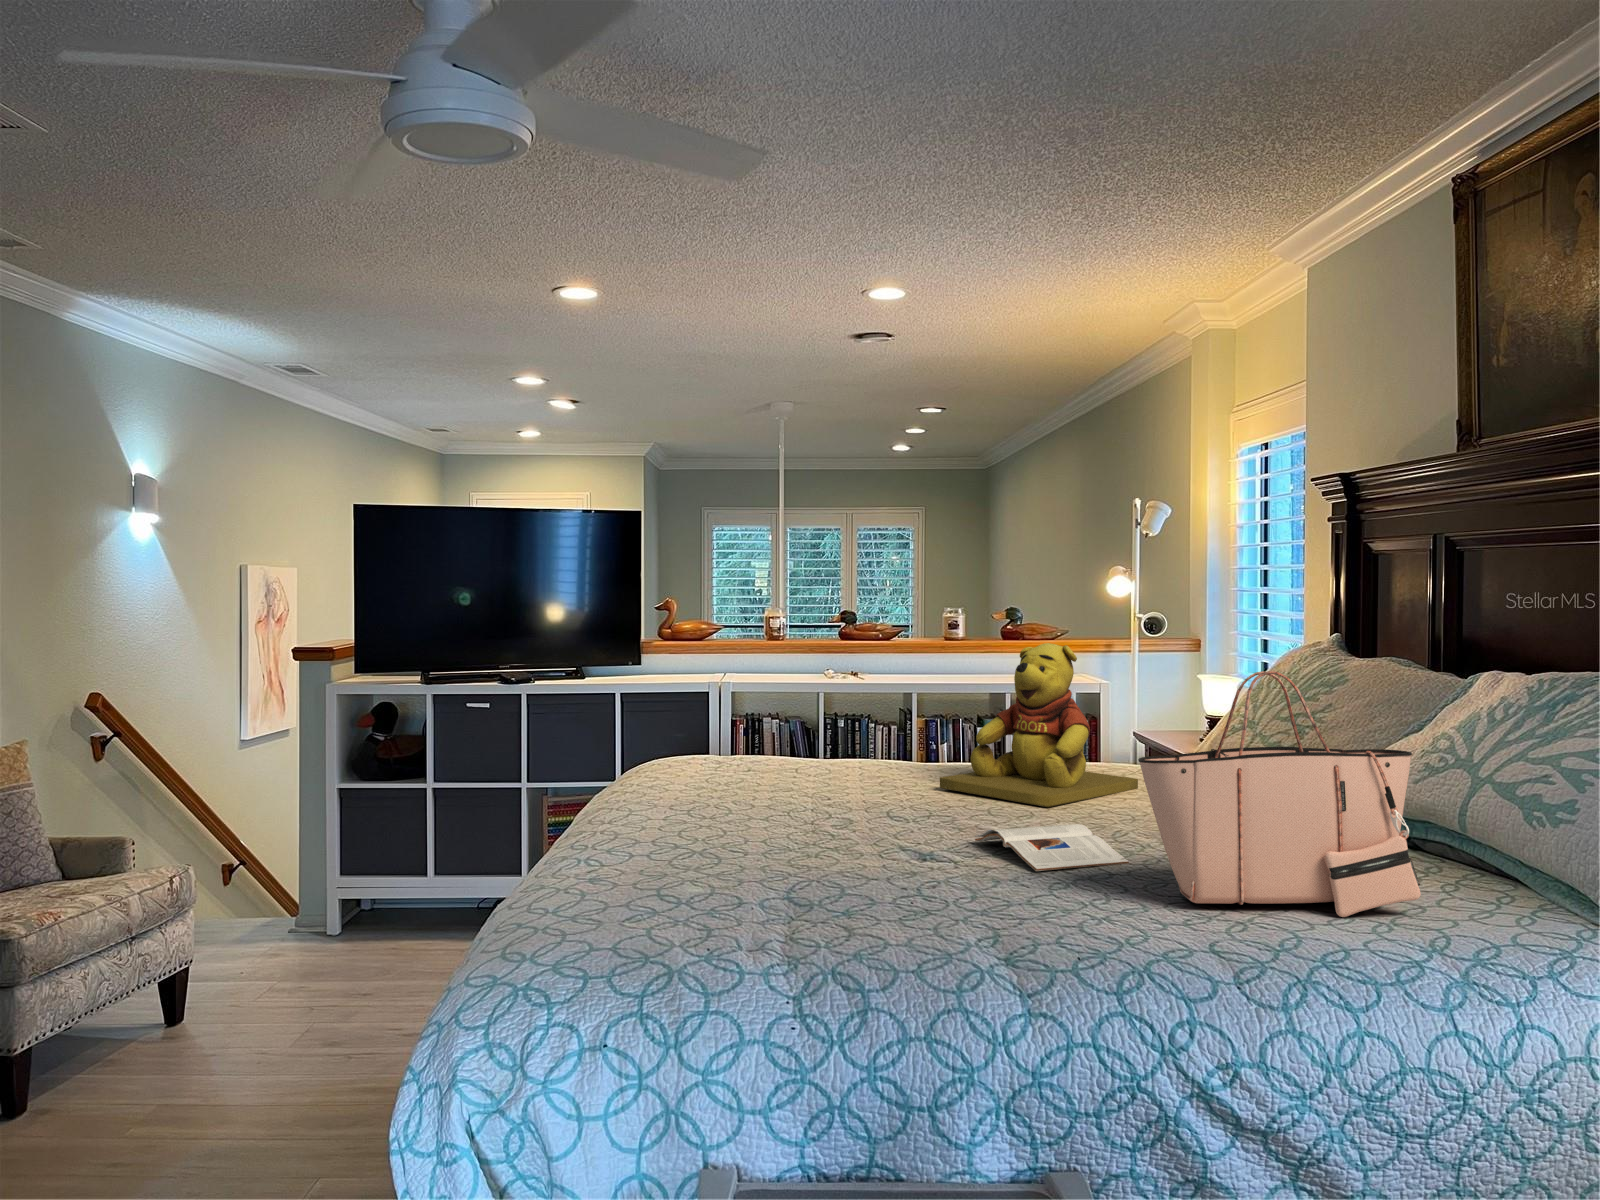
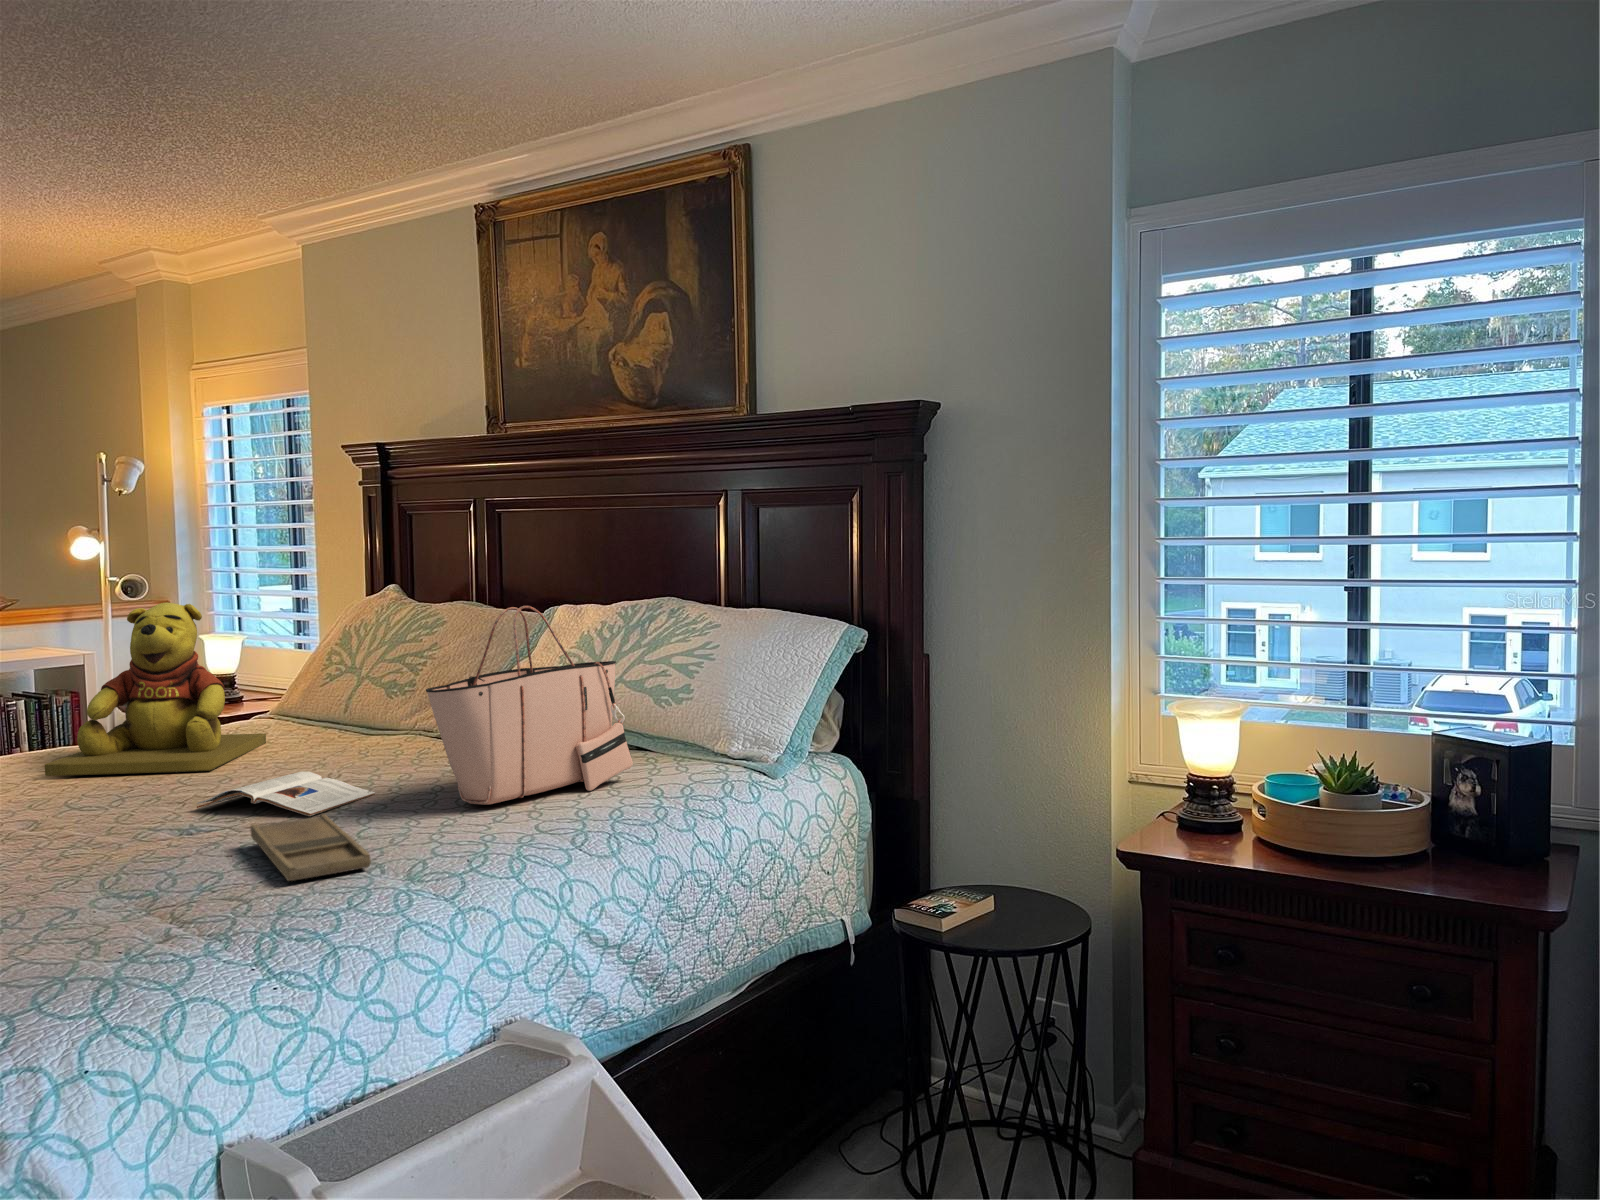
tray: none [904,867,1018,938] -> present [250,814,371,881]

